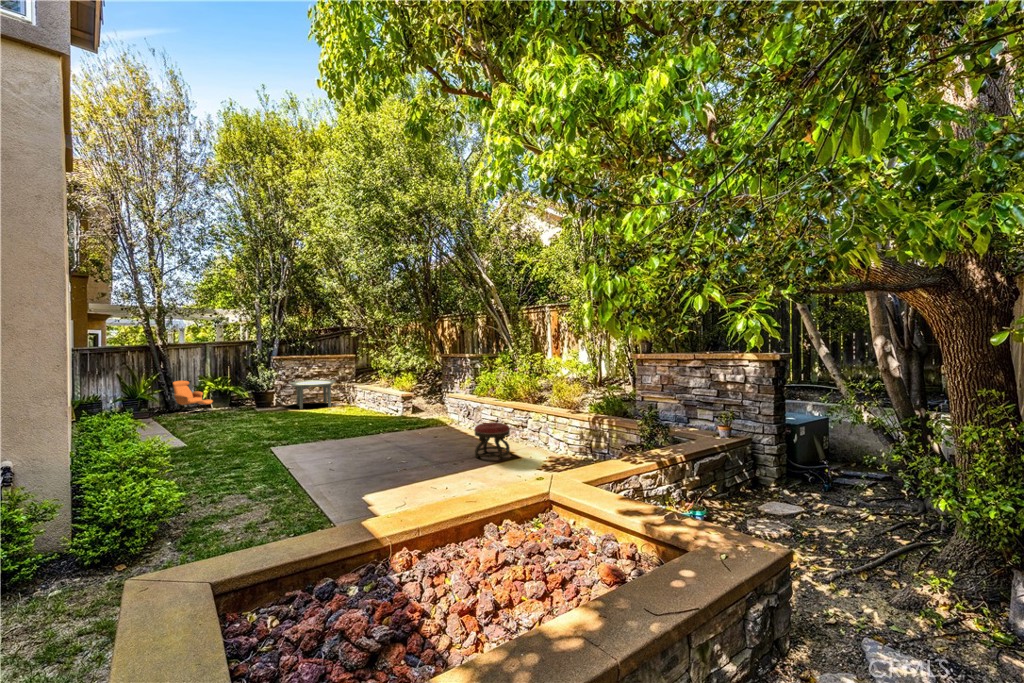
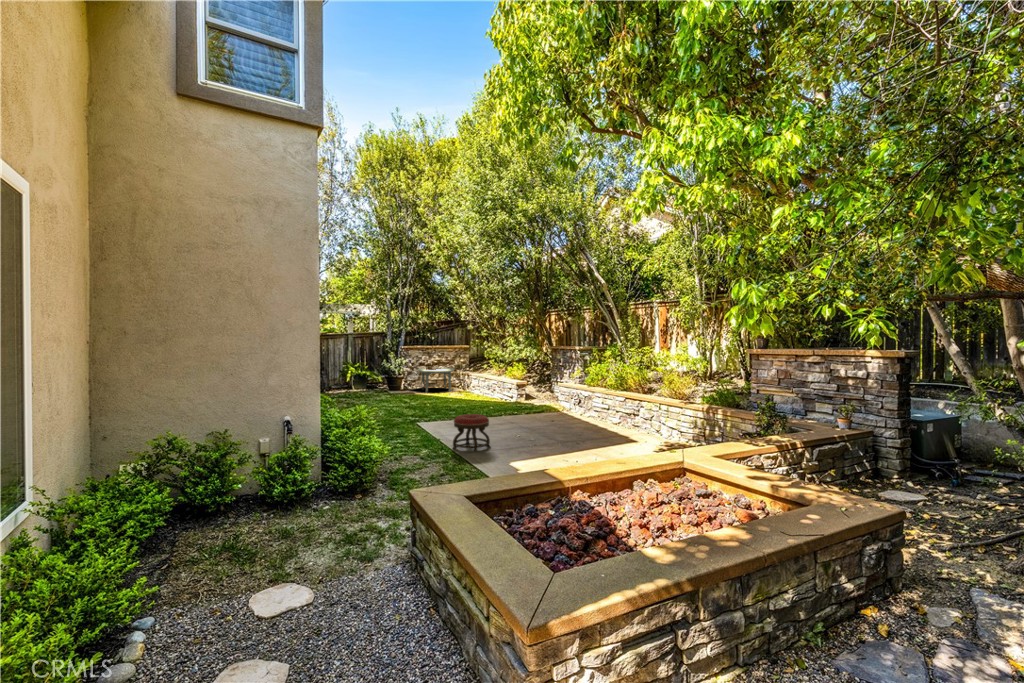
lounge chair: present [173,381,213,412] -> none [325,364,356,392]
ottoman: present [474,422,510,460] -> present [453,414,490,451]

